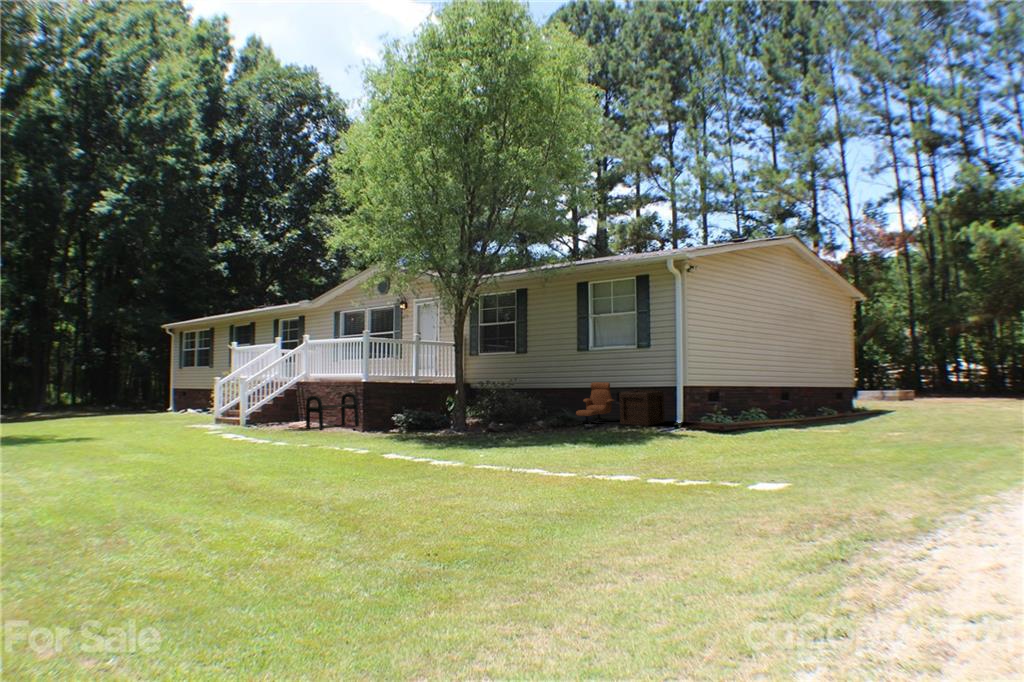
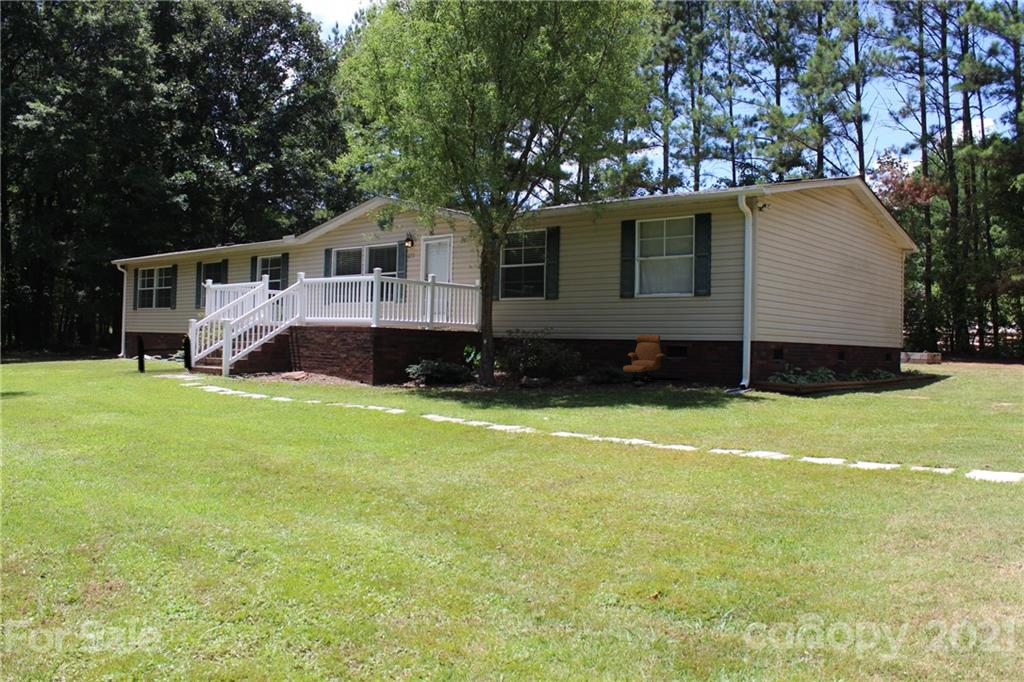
wooden crate: present [619,391,665,426] -> none [676,345,725,385]
bench: present [306,393,359,430] -> present [137,337,192,373]

